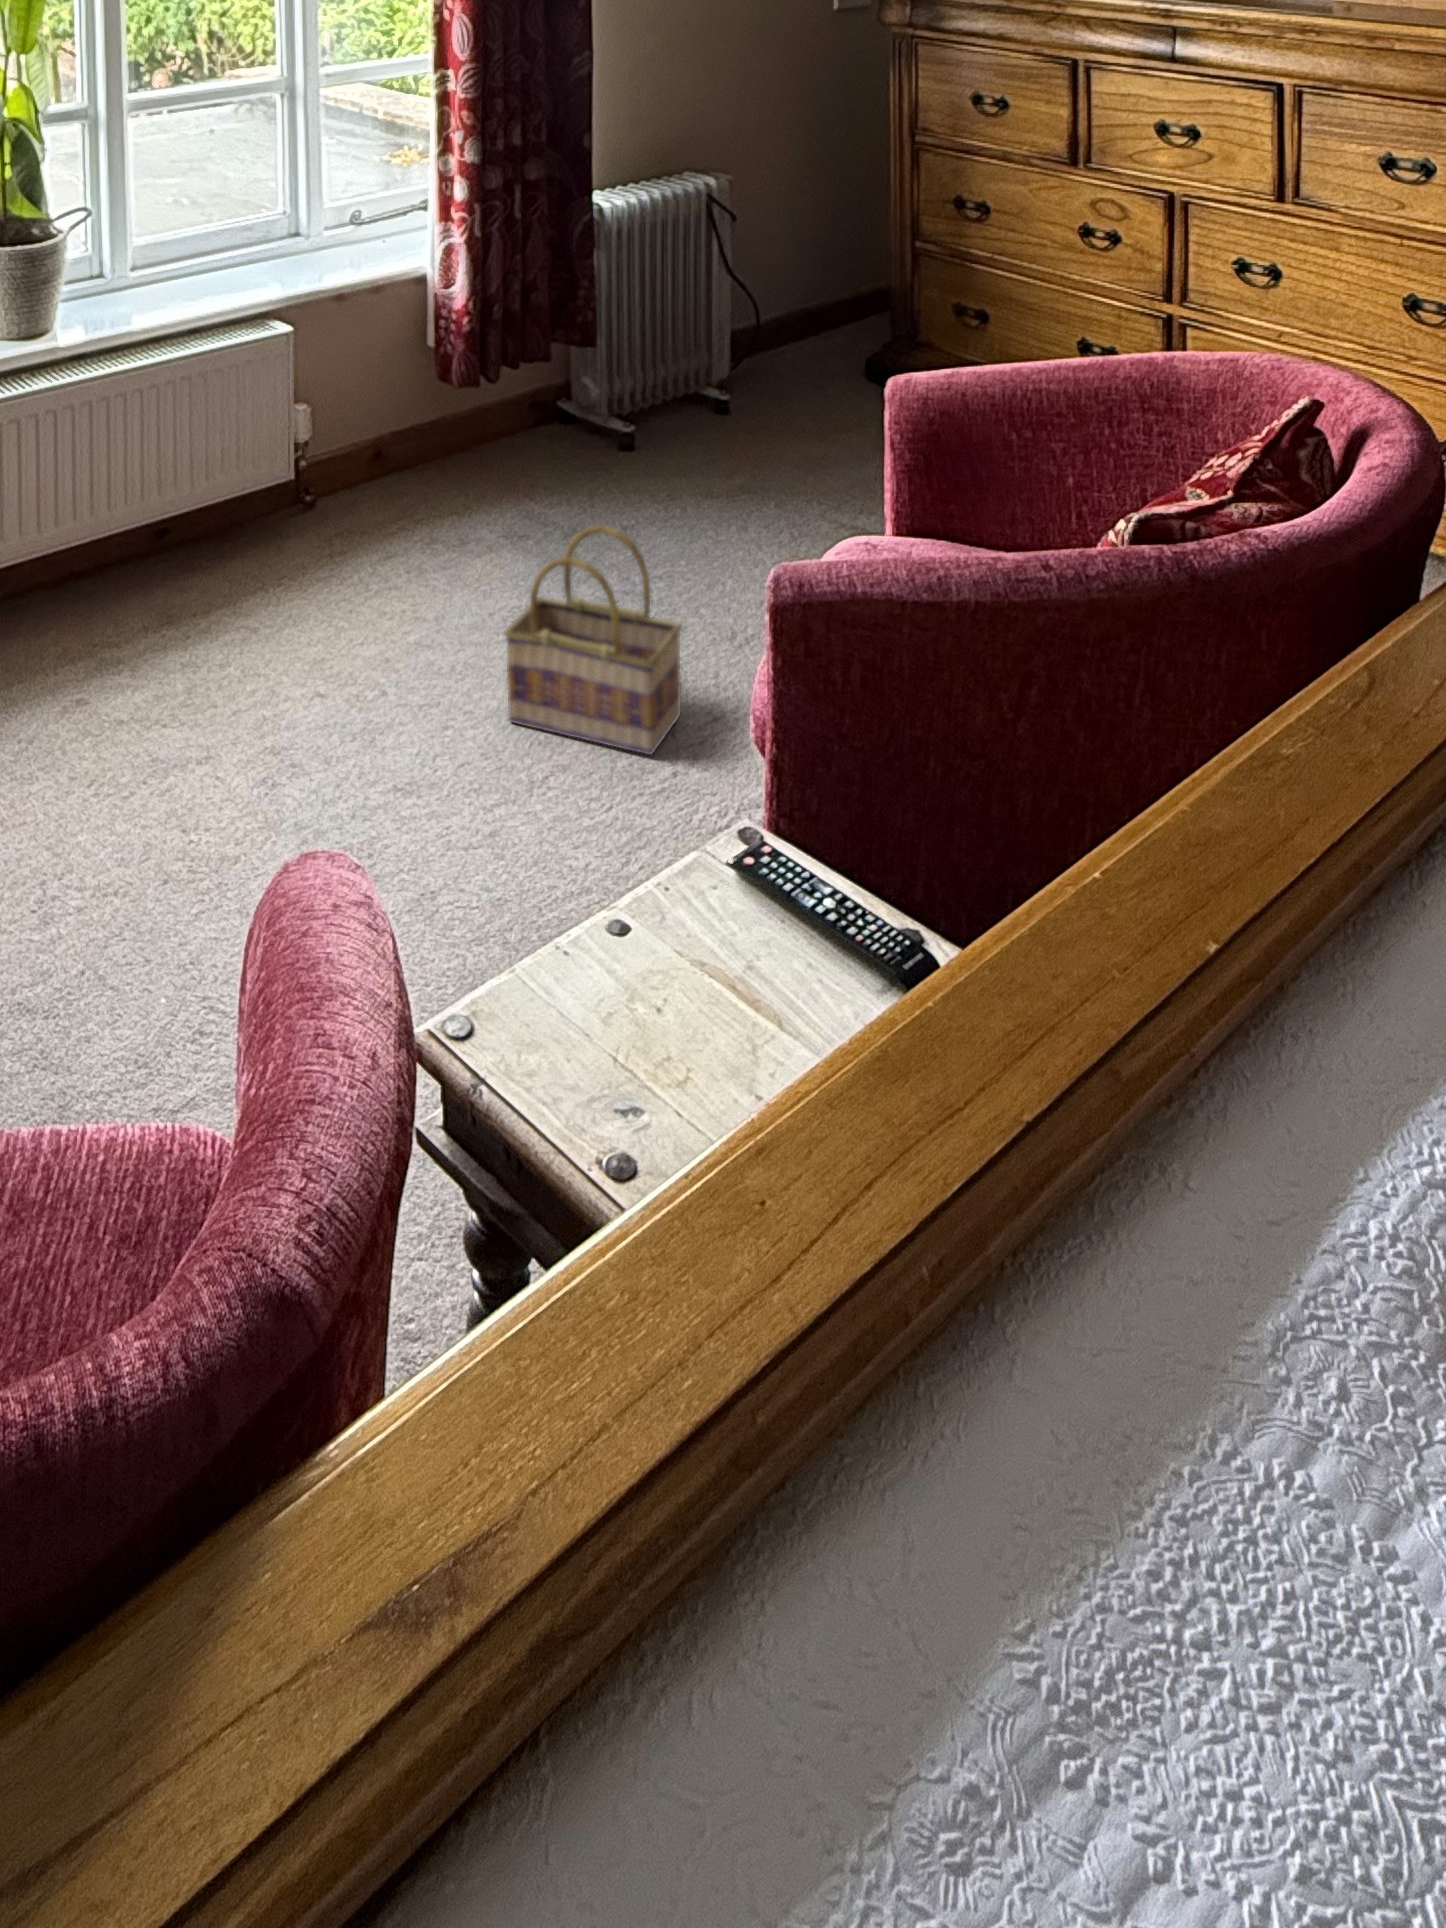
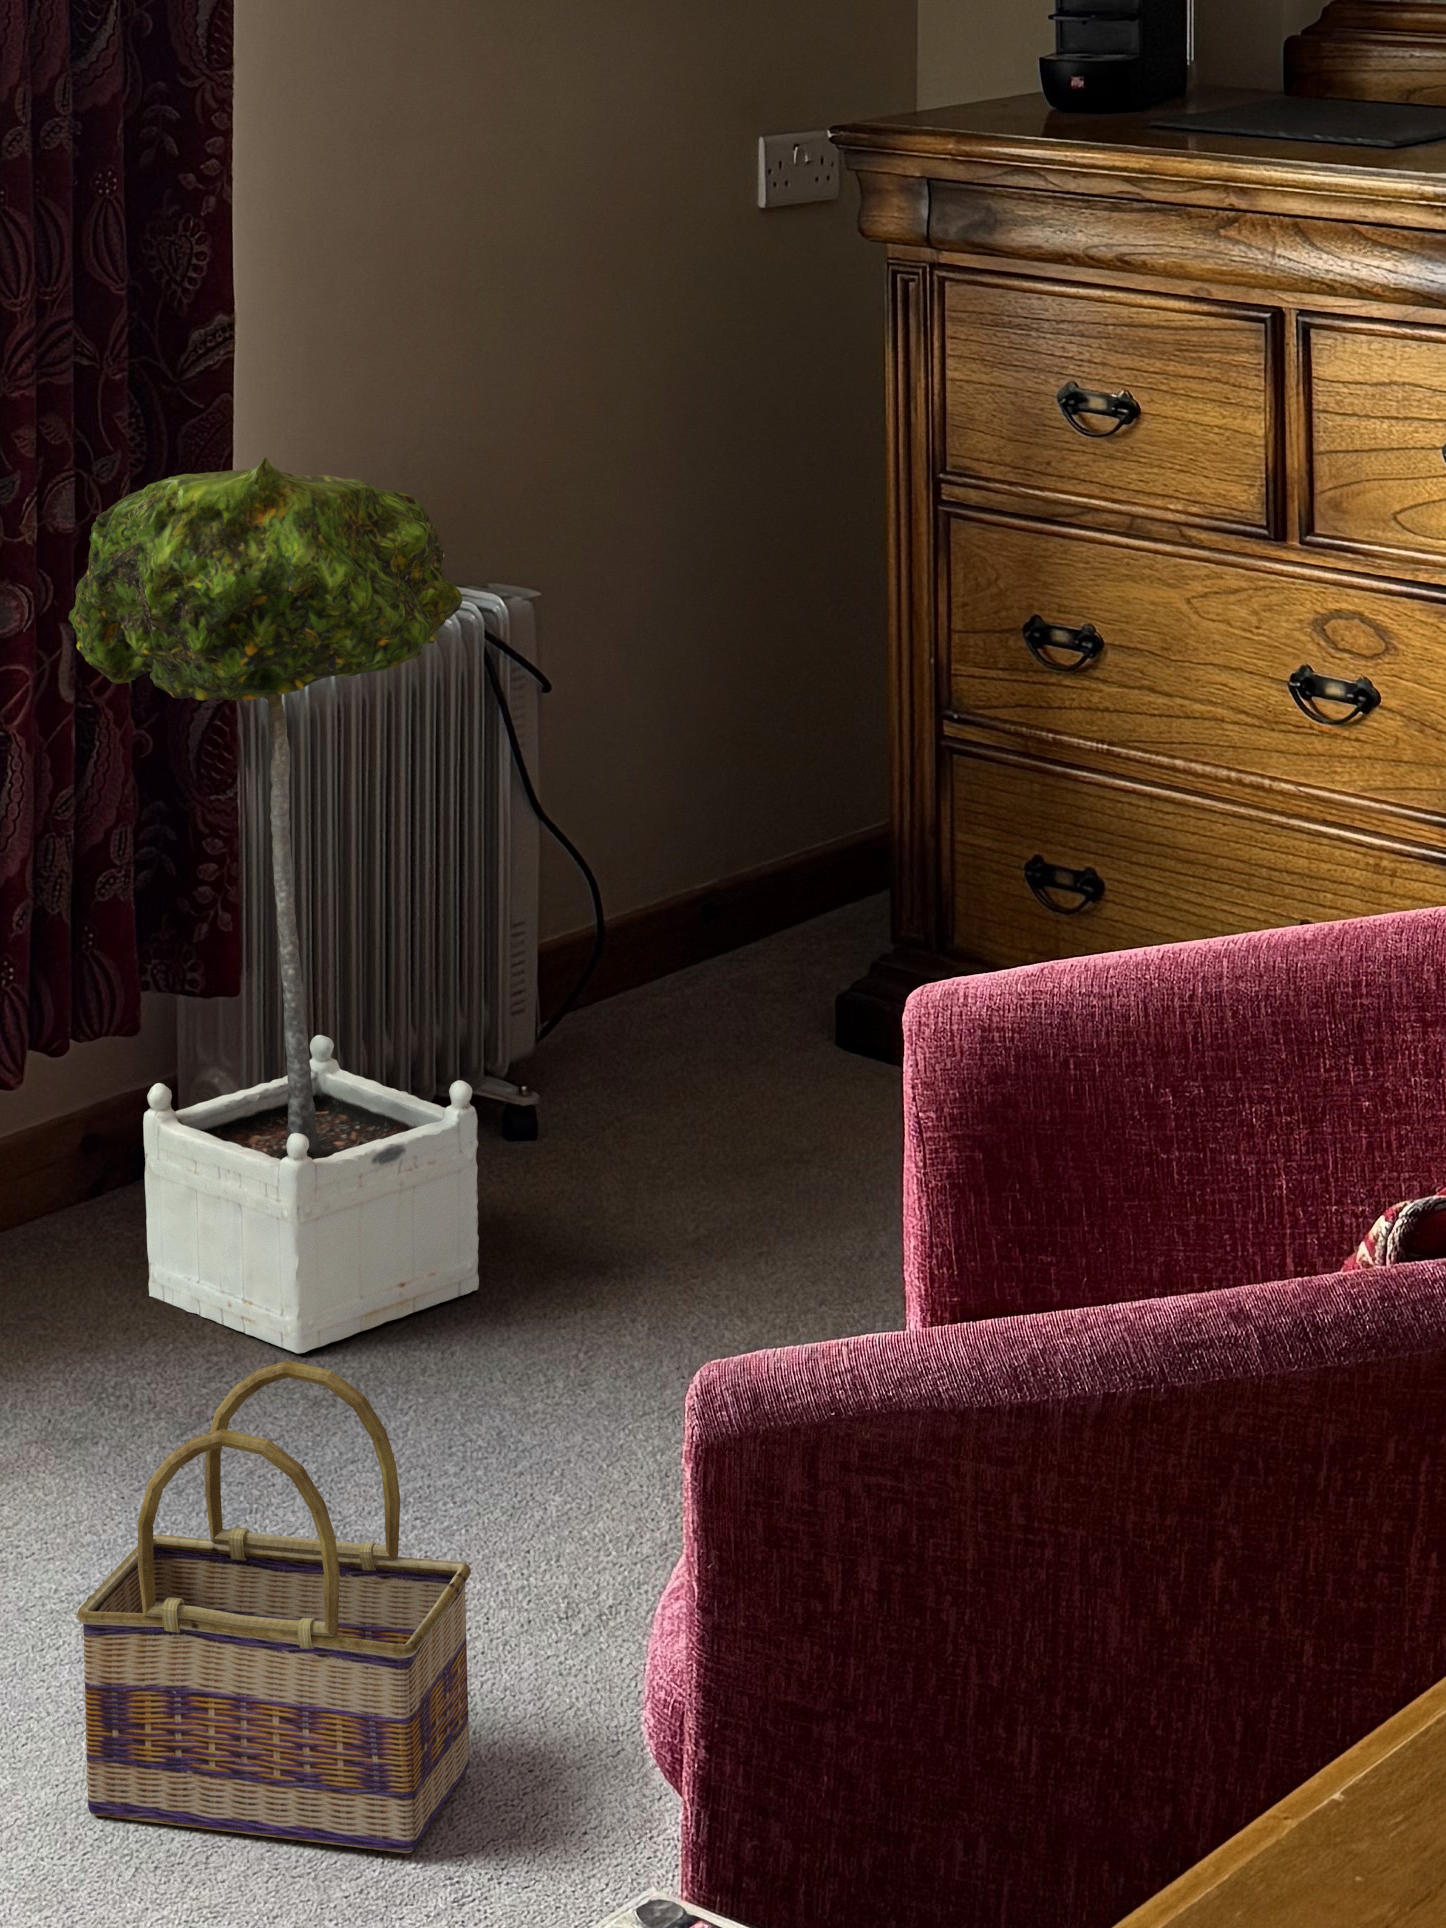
potted tree: none [521,115,700,508] -> present [68,457,479,1354]

